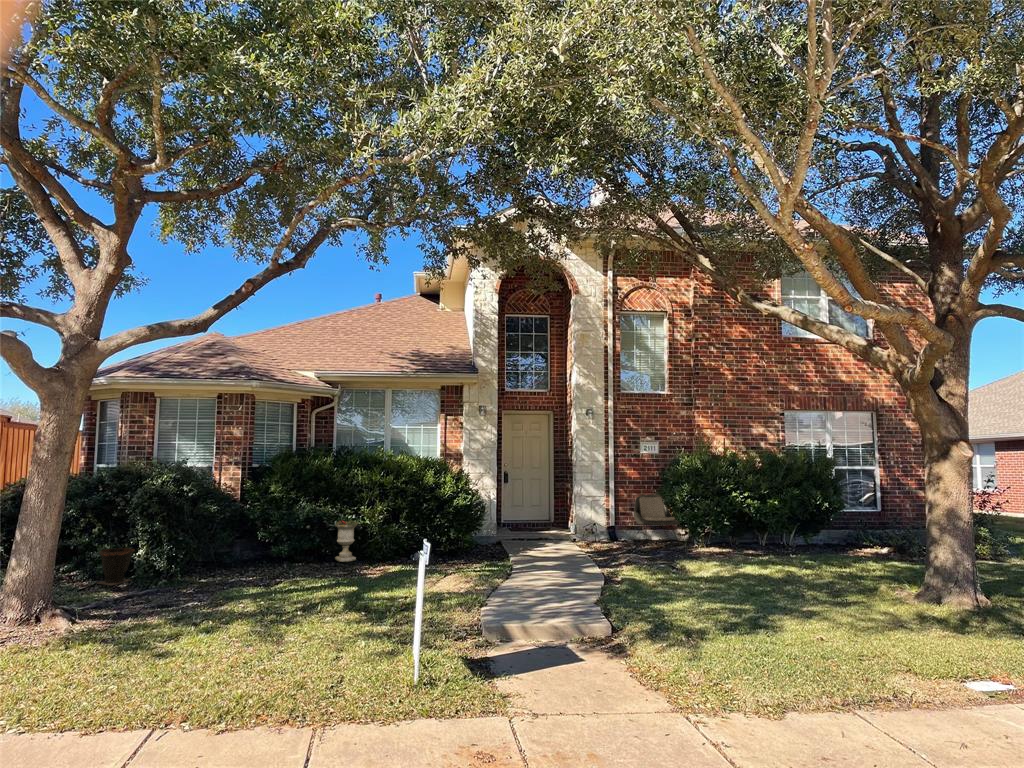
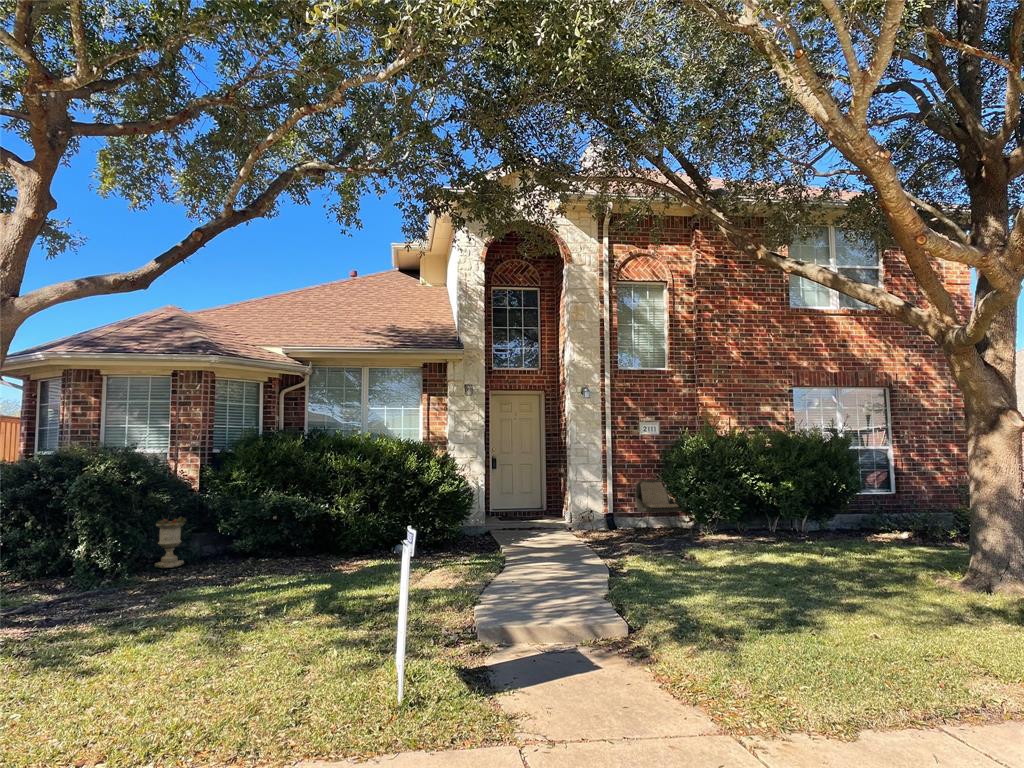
planter: present [335,520,358,562] -> present [155,517,186,568]
bucket: present [98,548,134,585] -> none [24,545,71,589]

